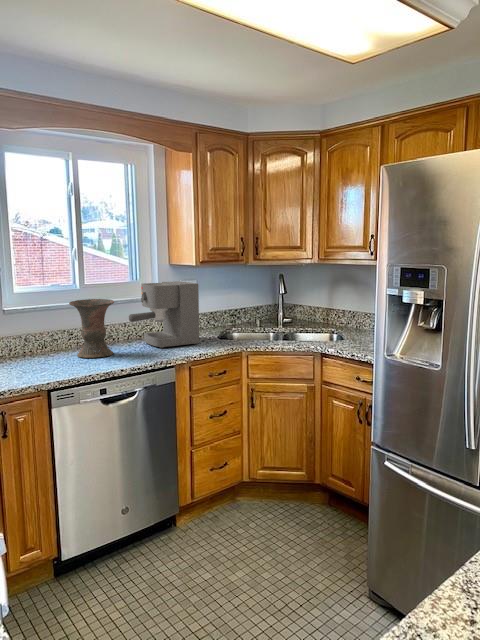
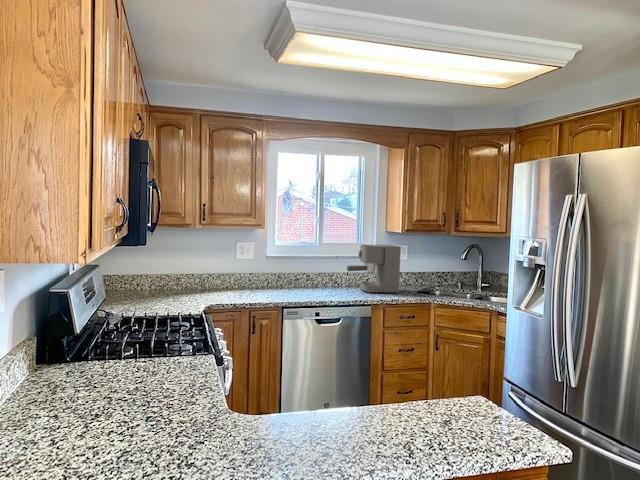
vase: present [69,299,114,358] -> none [306,252,336,293]

